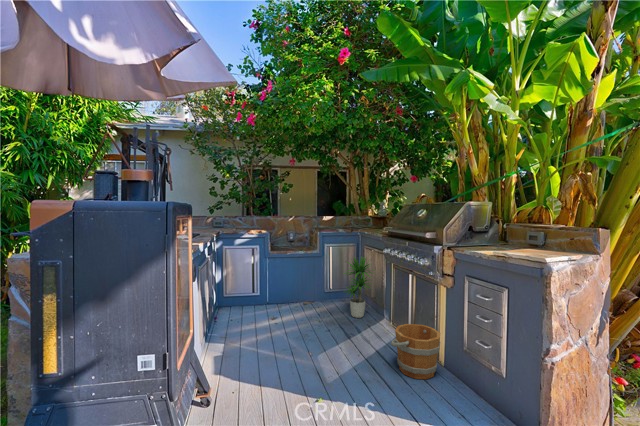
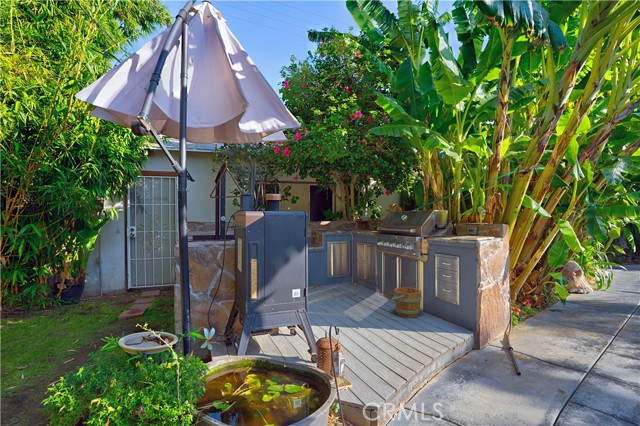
potted plant: present [344,258,371,318] -> none [345,248,371,293]

